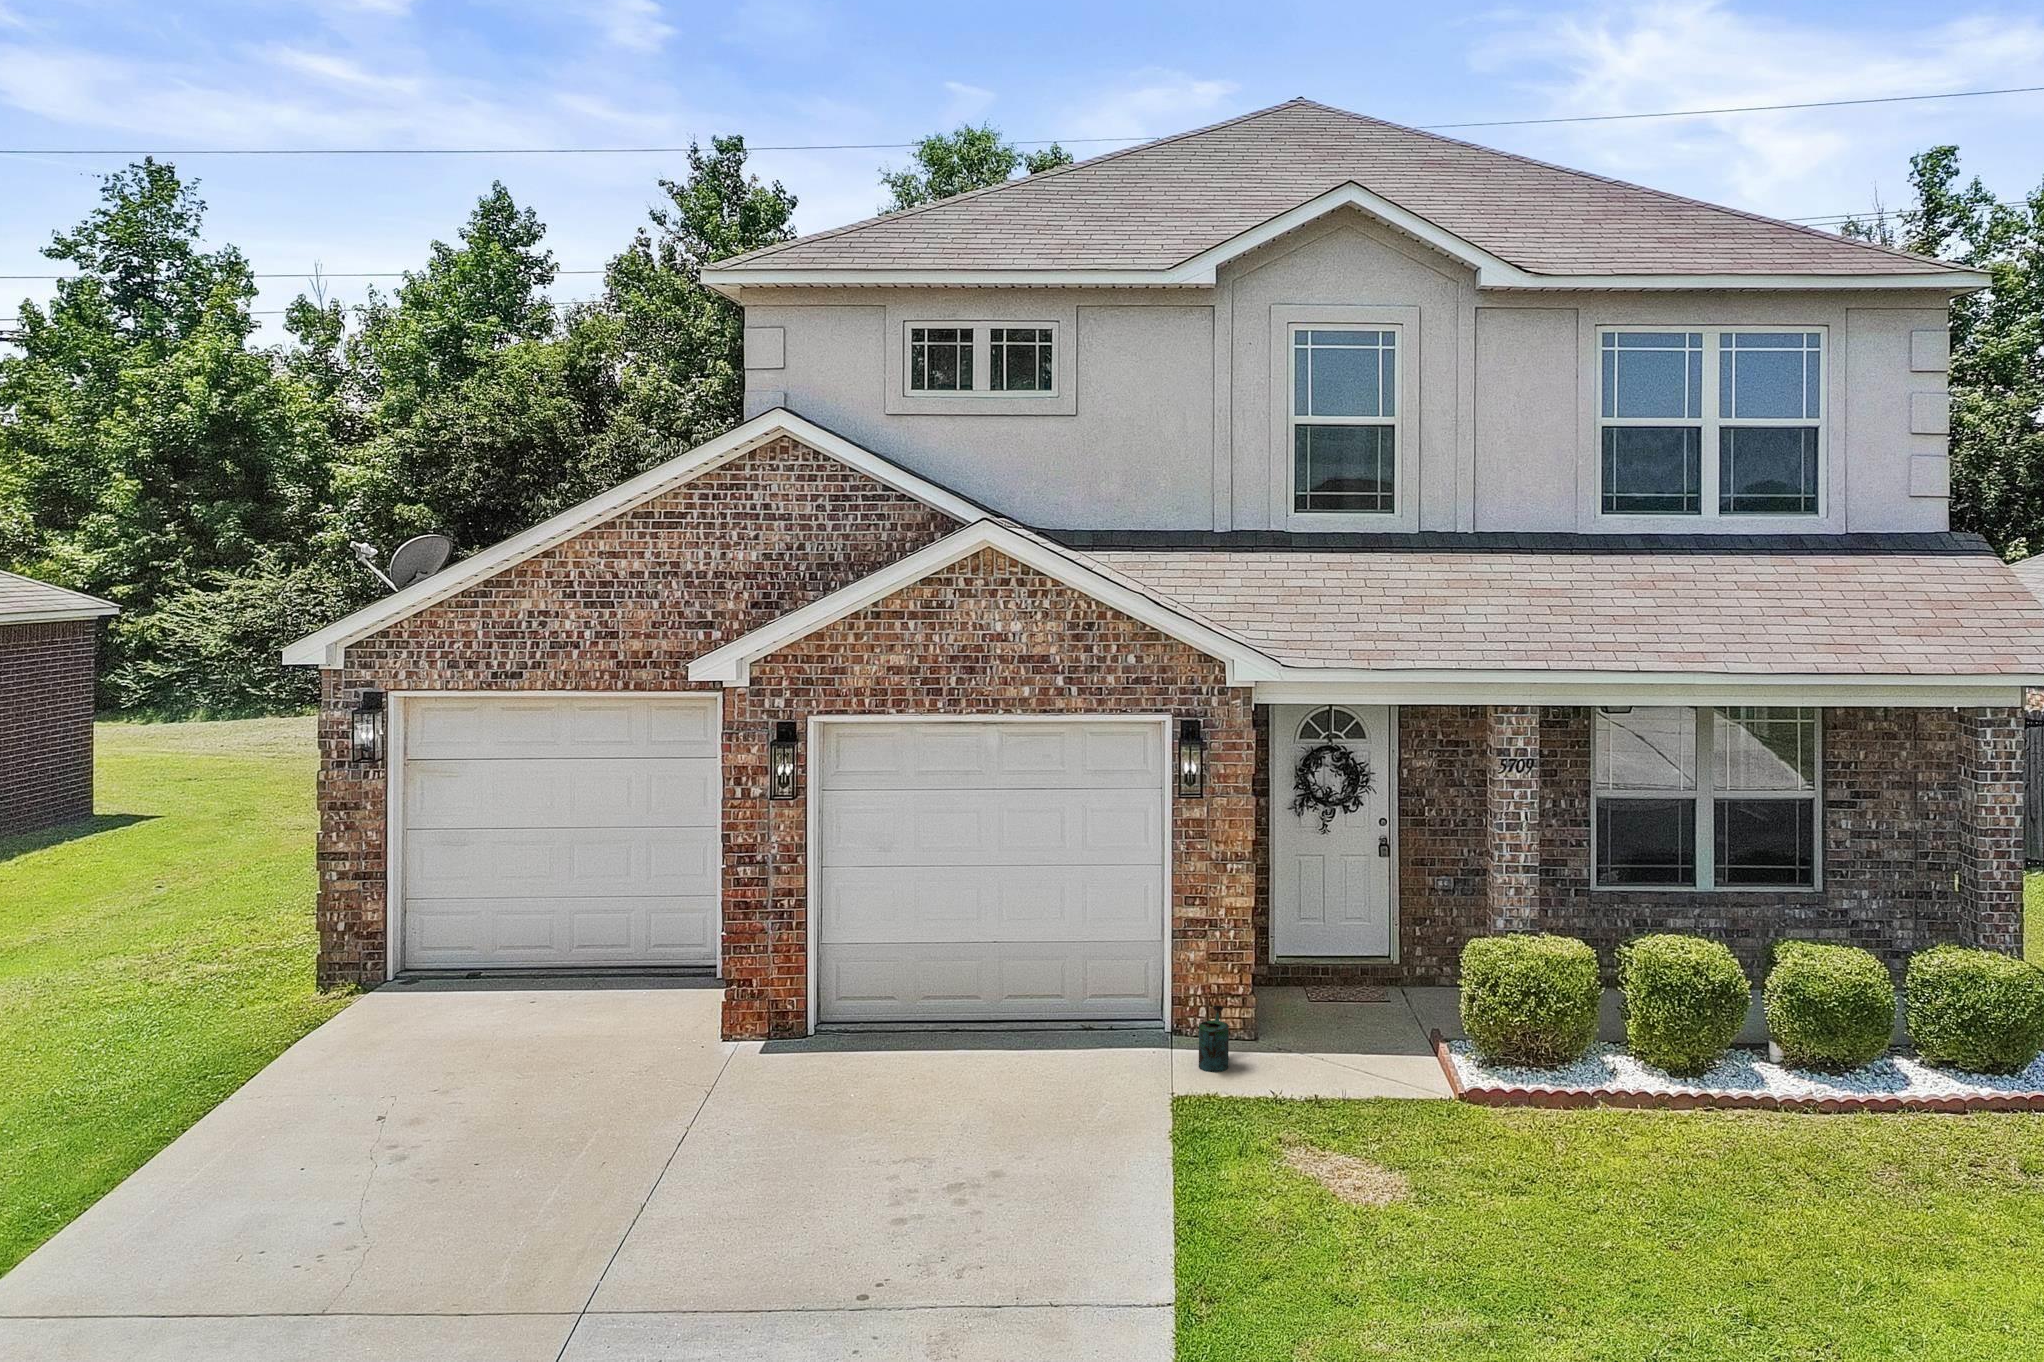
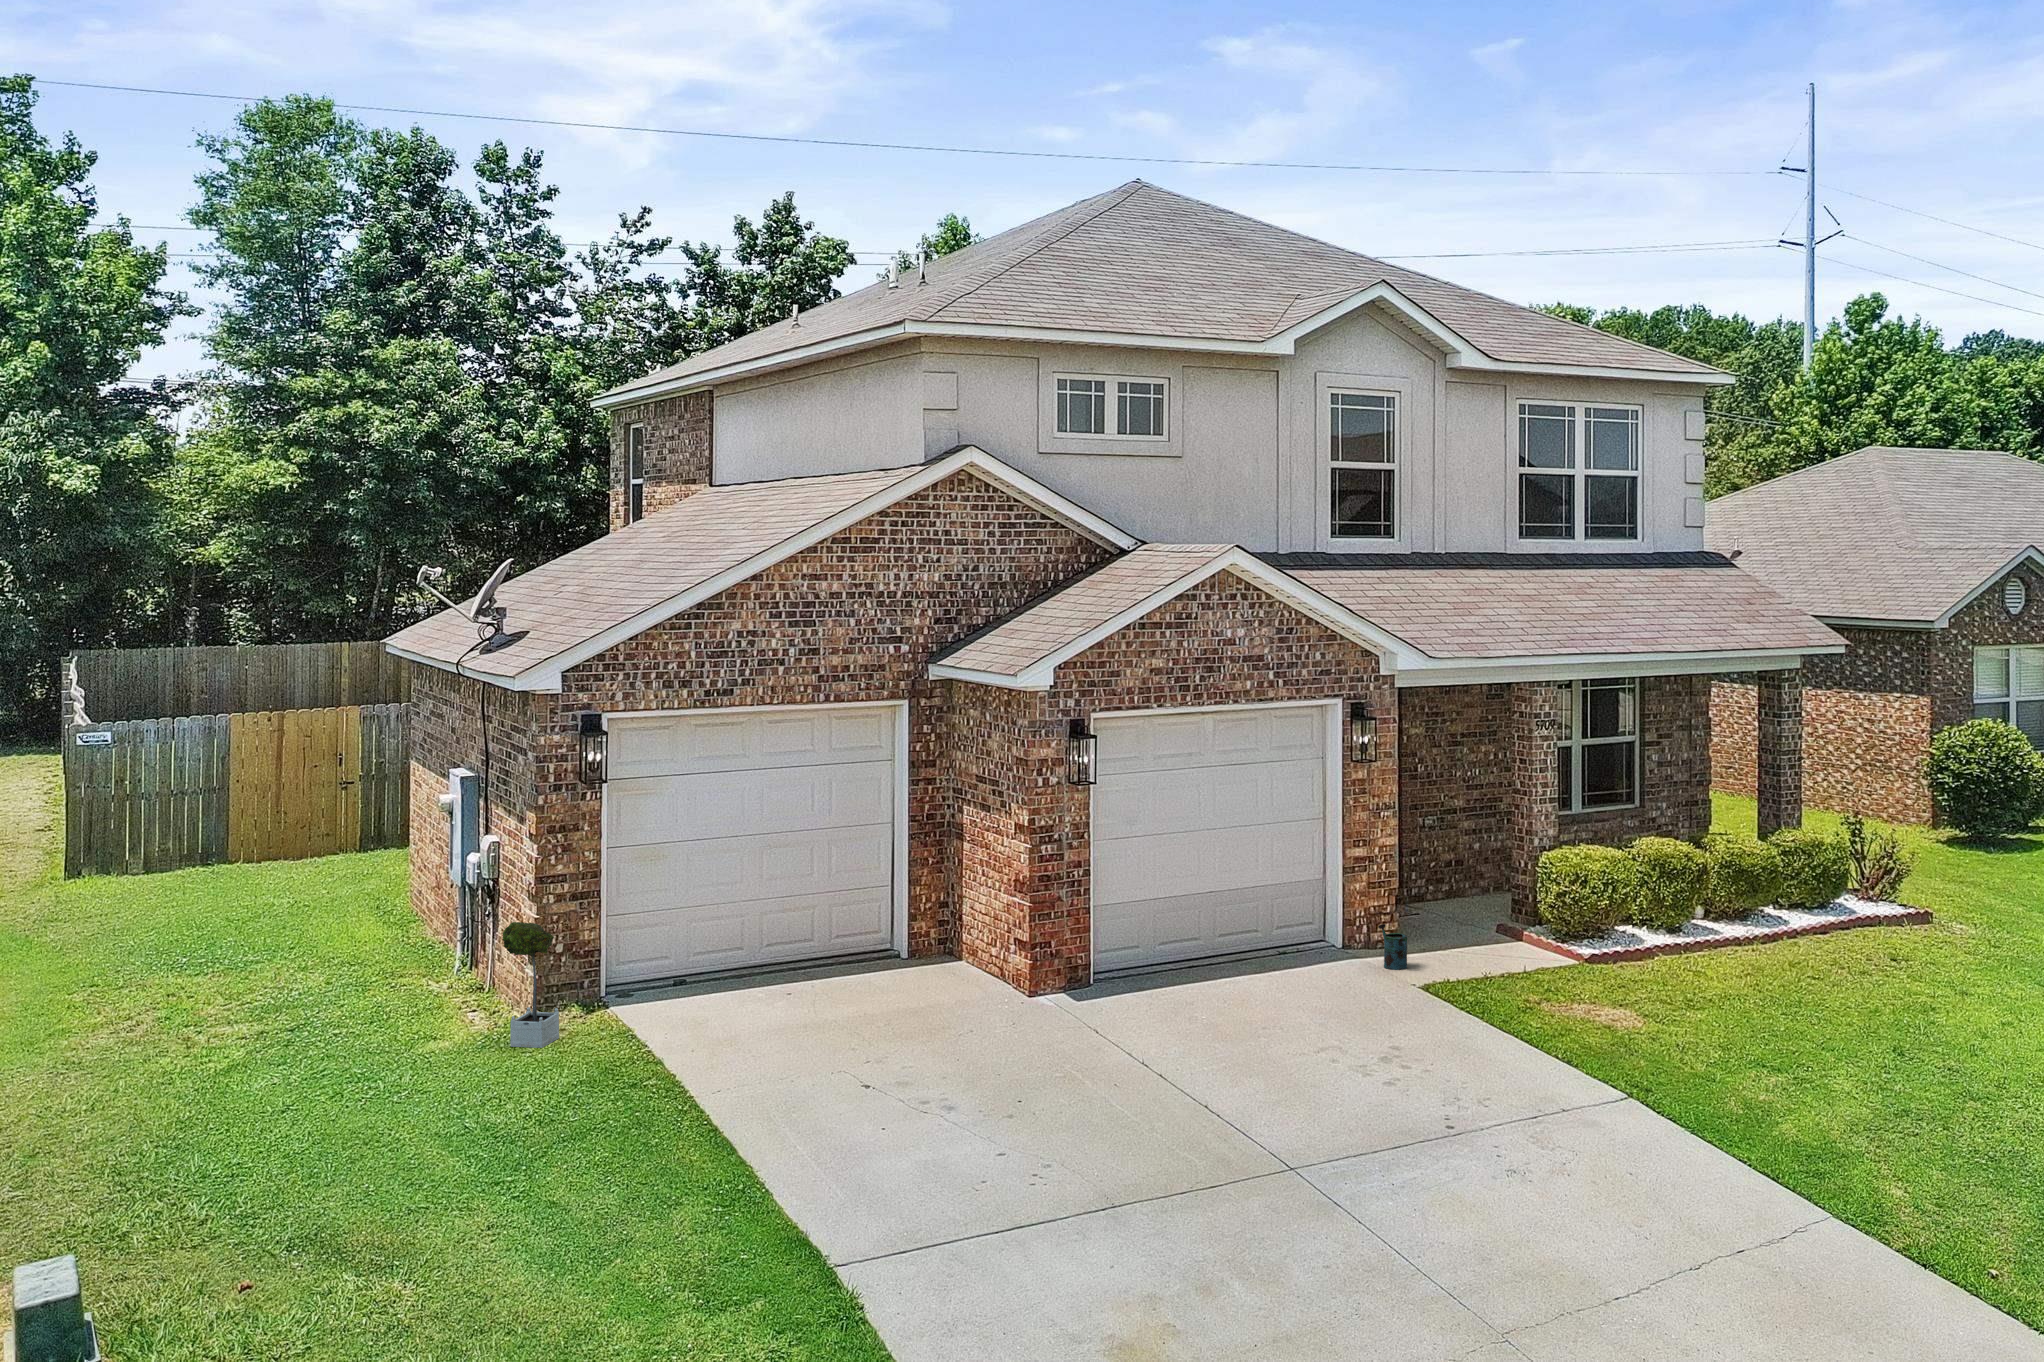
potted tree: none [272,889,331,1015] -> present [502,922,559,1048]

